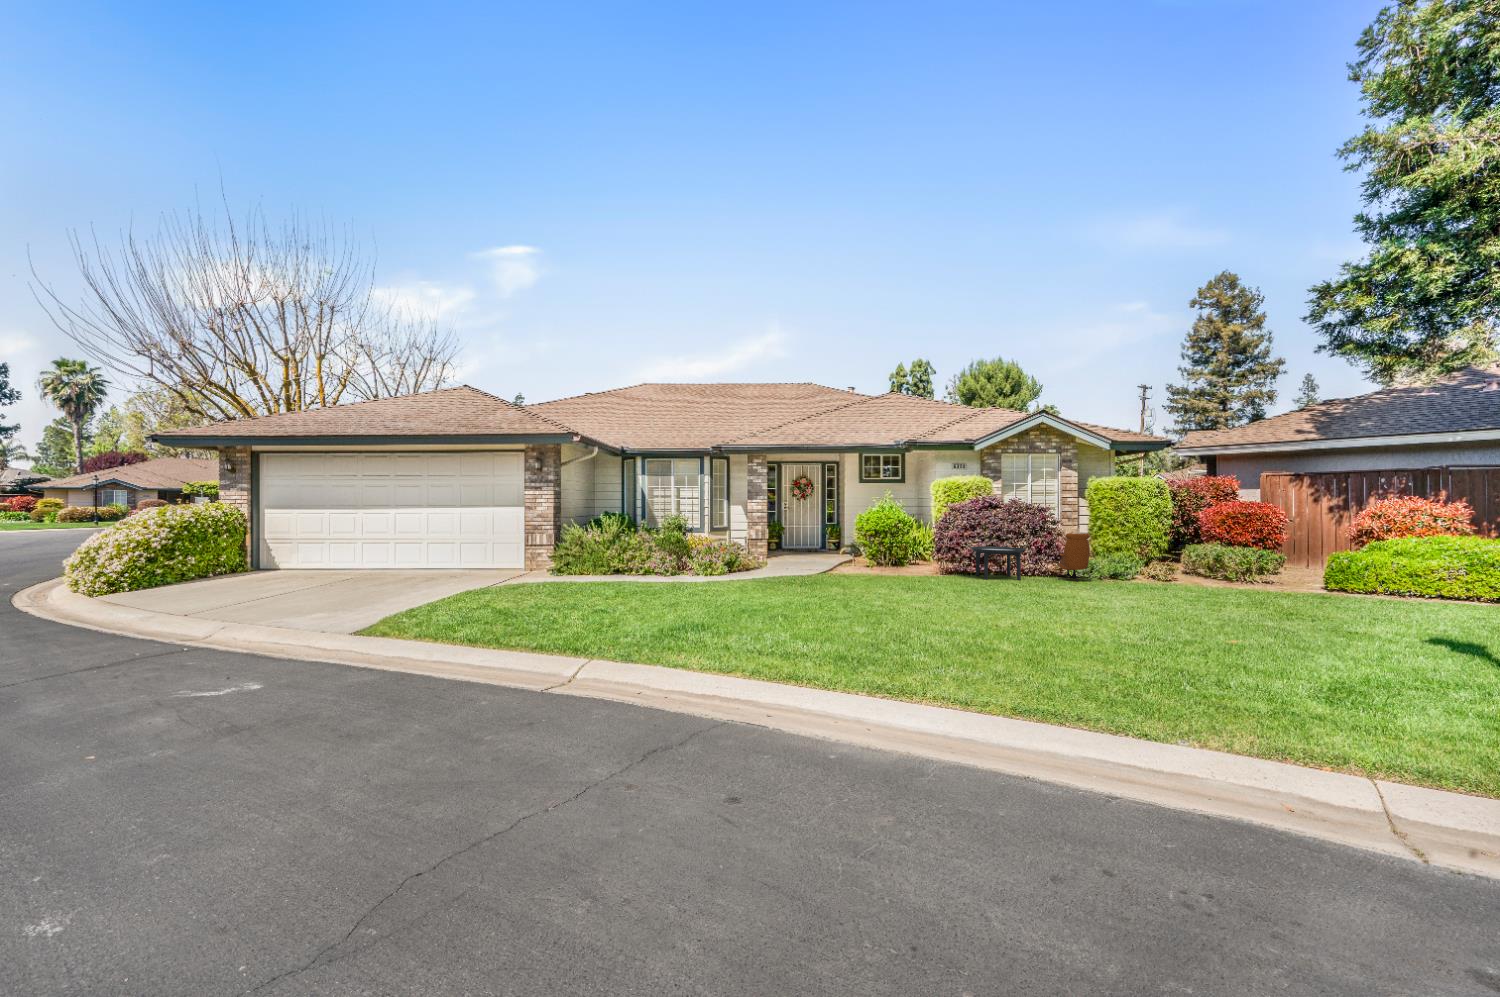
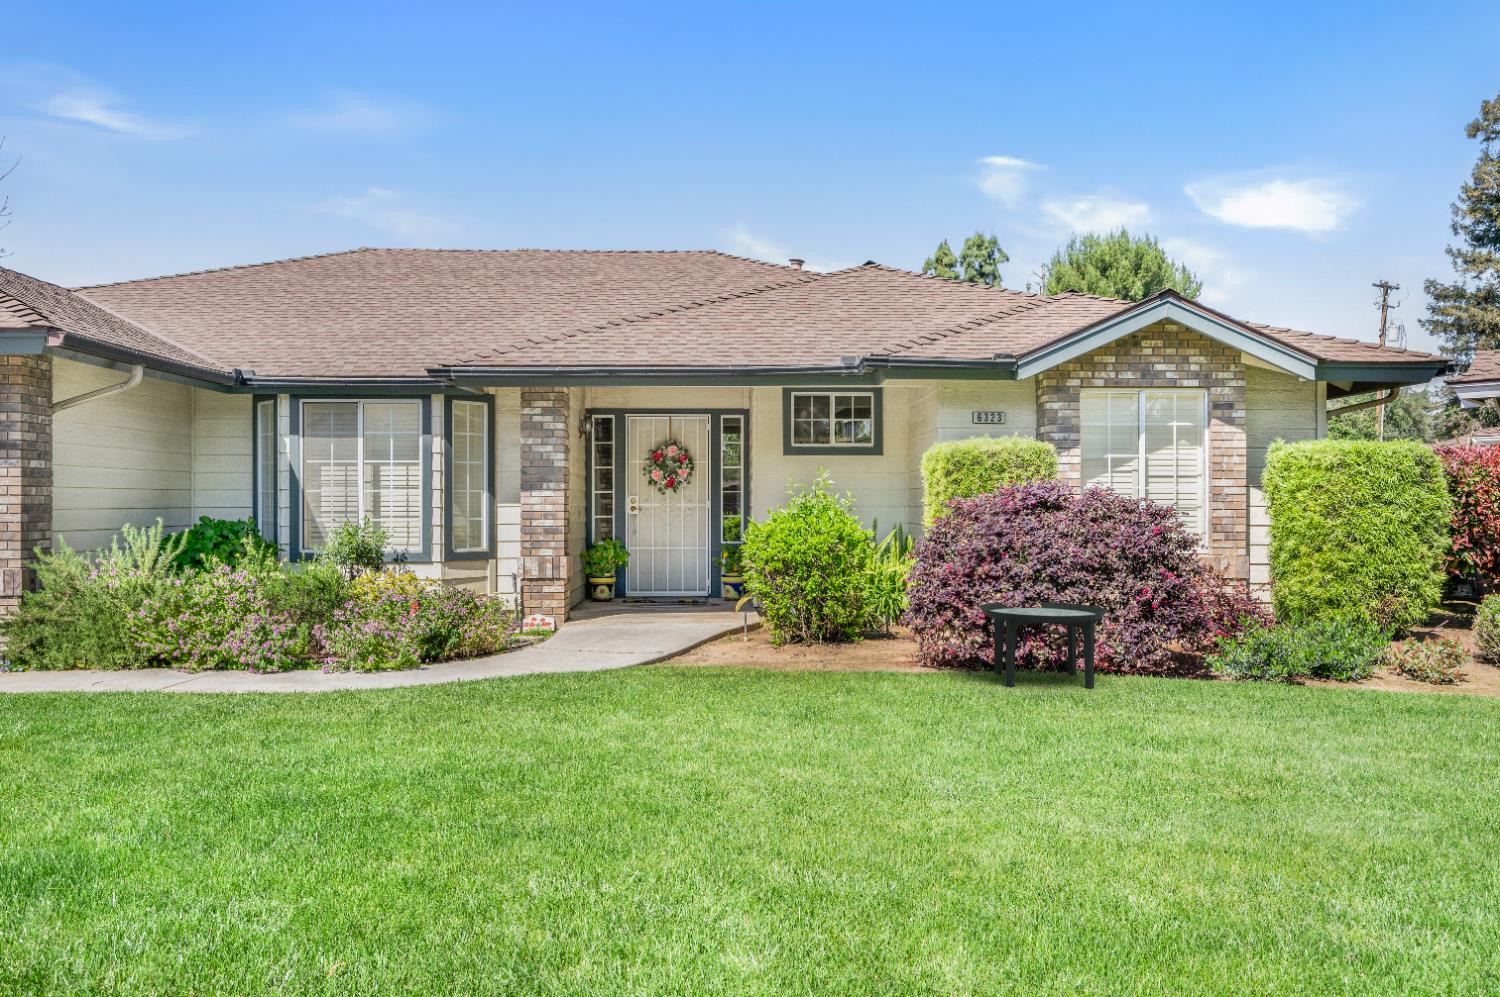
lounge chair: present [1058,533,1091,582] -> none [1186,574,1265,694]

